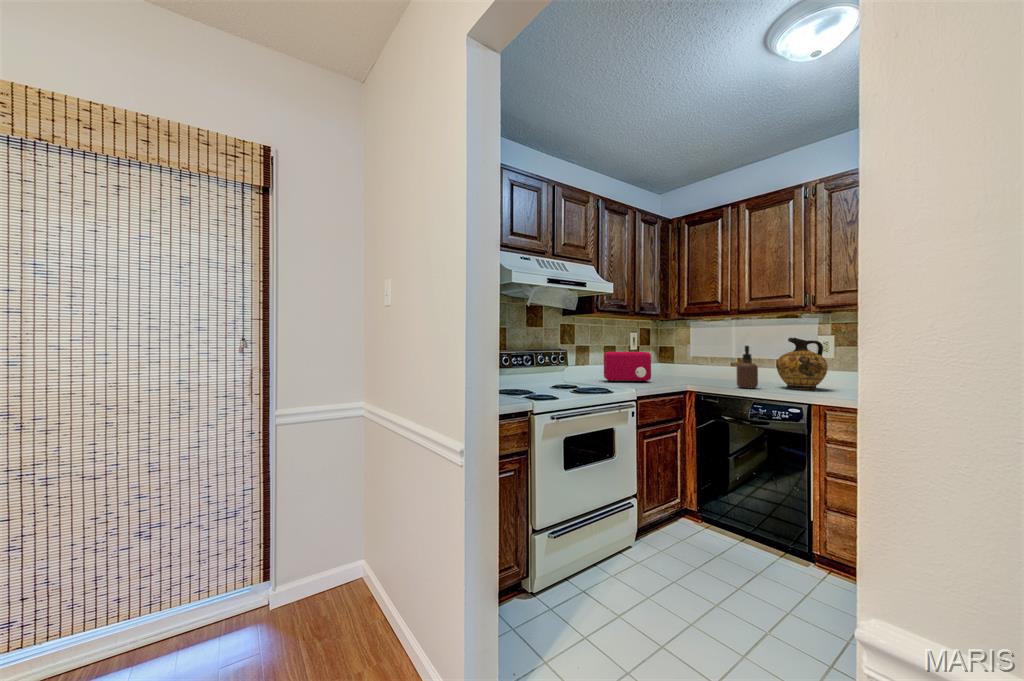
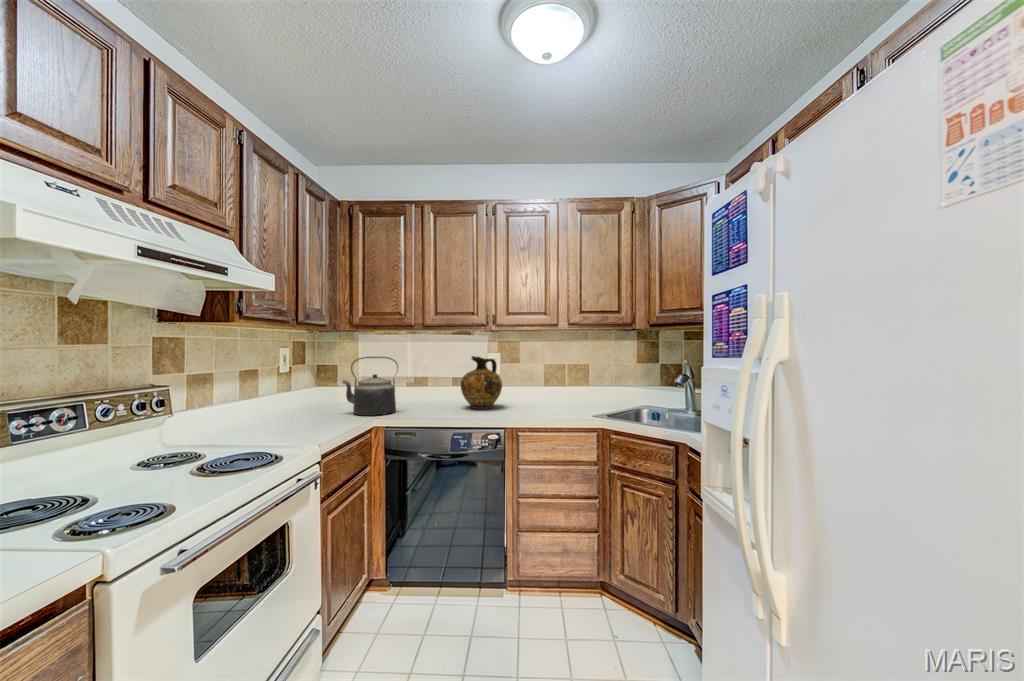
kettle: none [669,338,714,384] -> present [342,357,398,416]
soap dispenser: present [737,346,758,388] -> none [429,366,450,415]
toaster: present [604,352,651,382] -> none [243,378,323,431]

